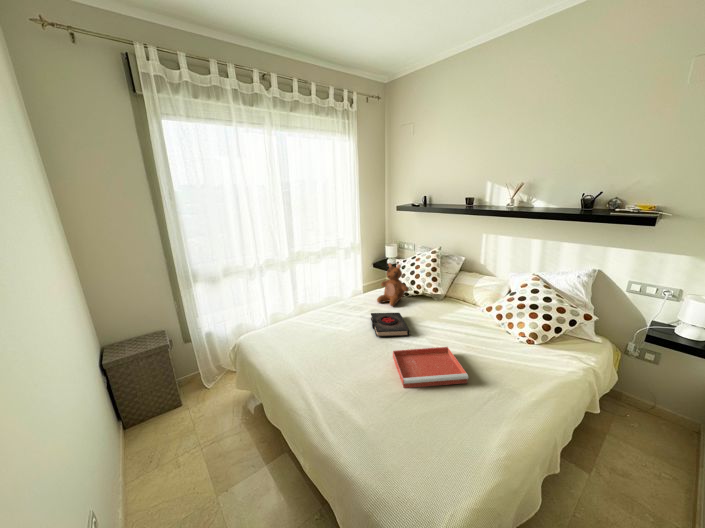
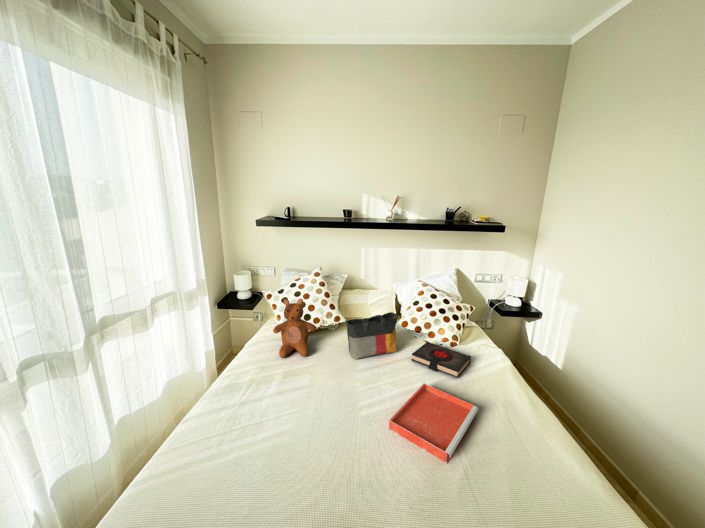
tote bag: none [420,287,467,325] -> present [347,312,399,359]
book: present [371,313,410,337] -> present [411,342,471,378]

